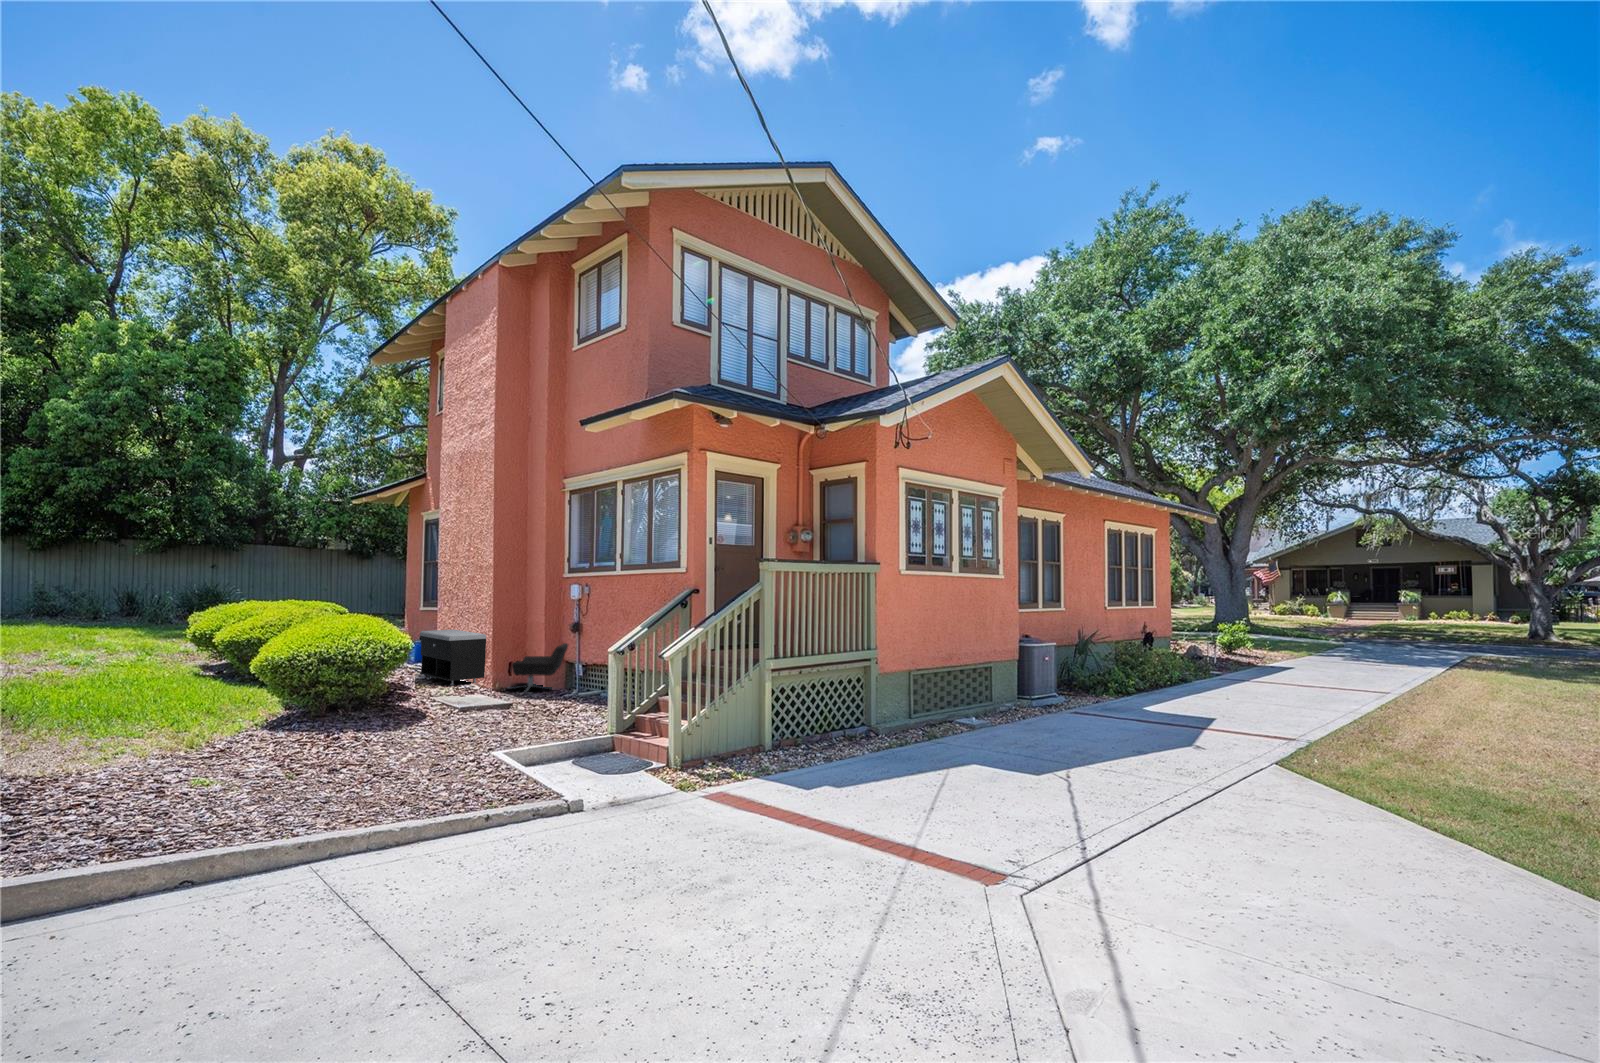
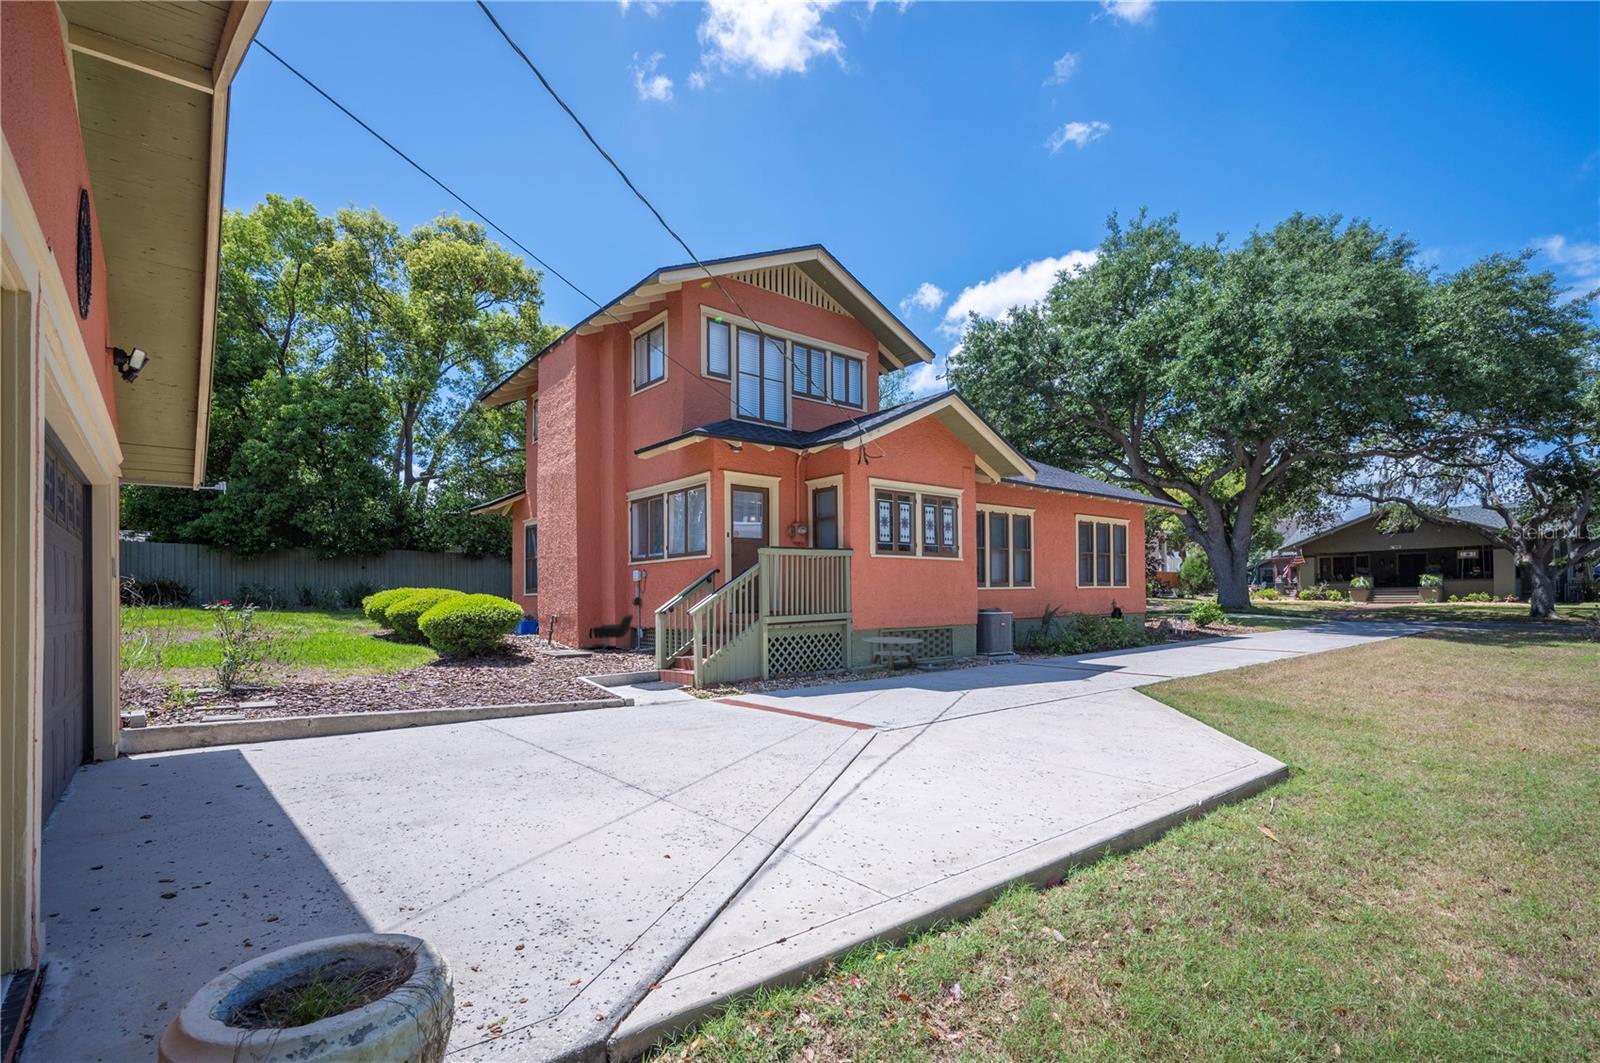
storage bench: present [420,630,486,685] -> none [527,607,574,646]
round table: none [891,682,976,730] -> present [862,637,923,669]

